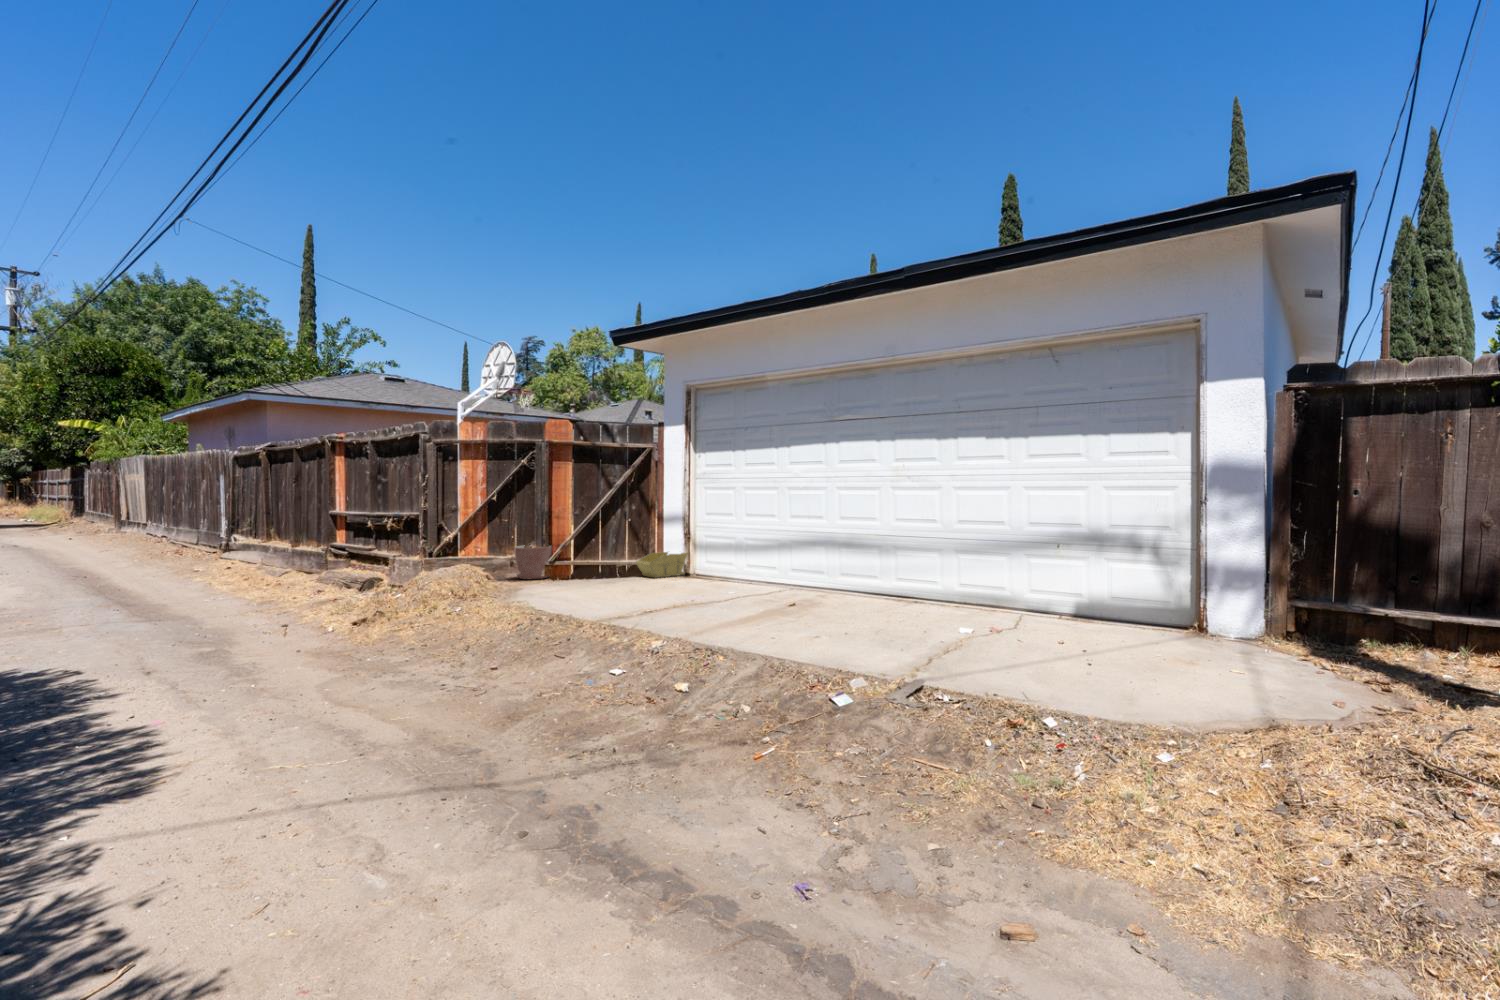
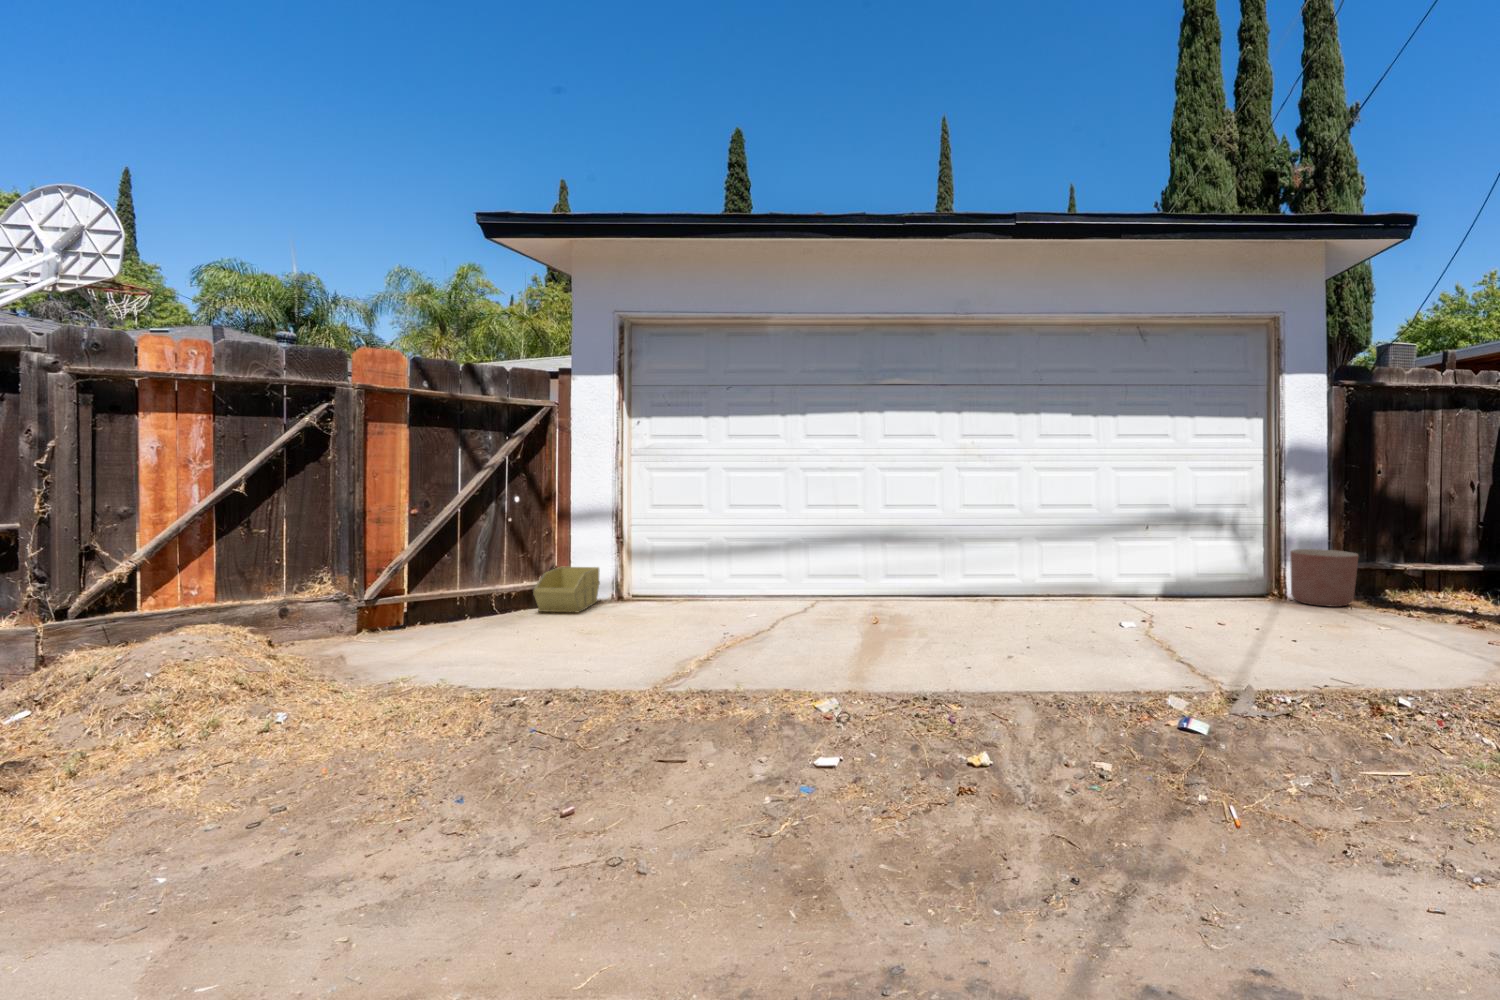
planter: present [515,546,552,580] -> present [1290,549,1358,607]

